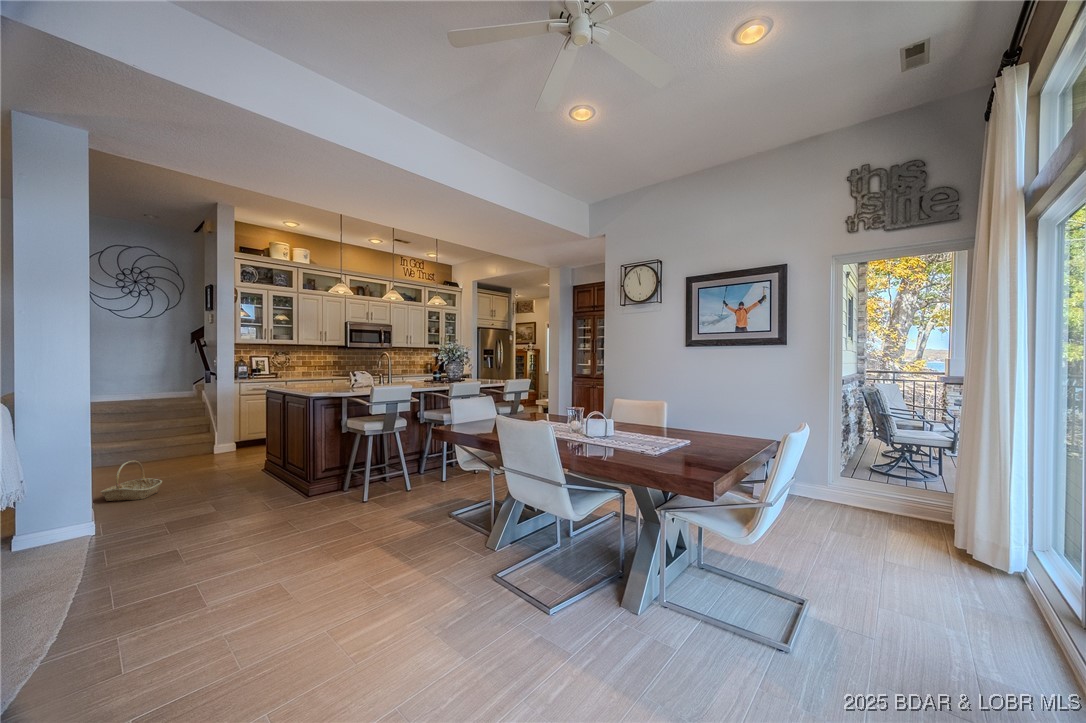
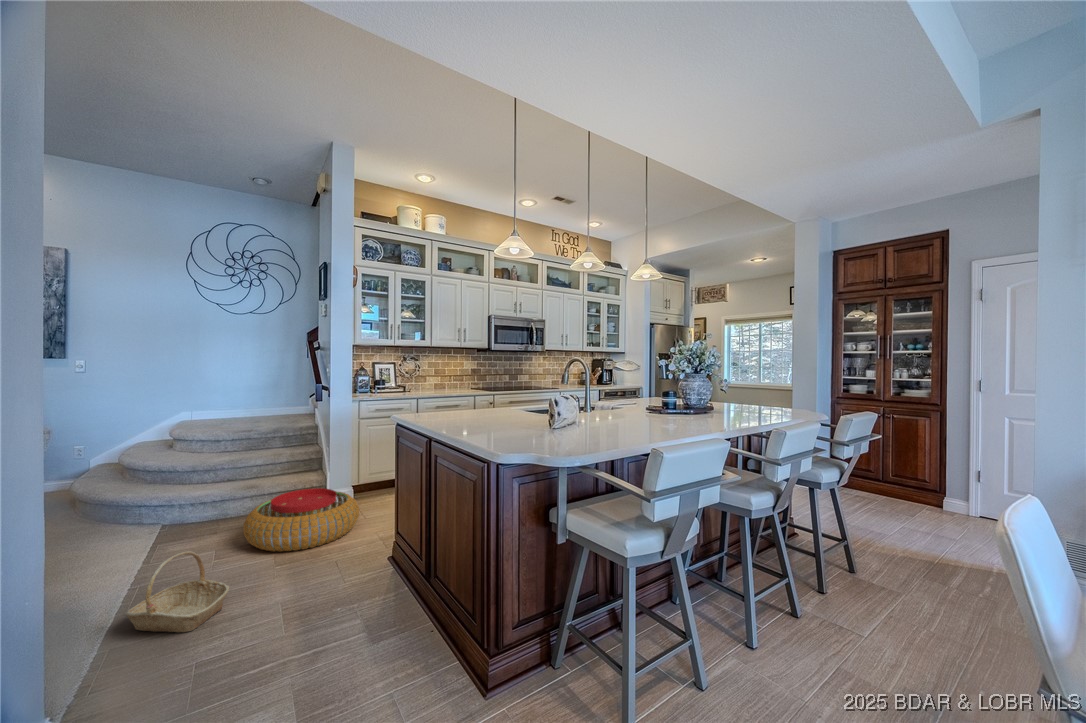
pouf: none [158,439,242,474] -> present [243,488,359,552]

